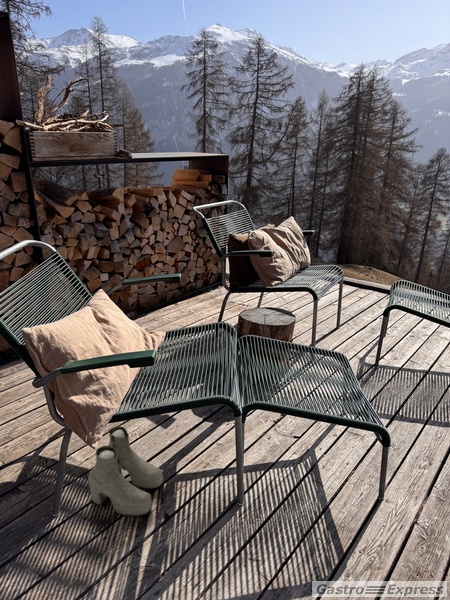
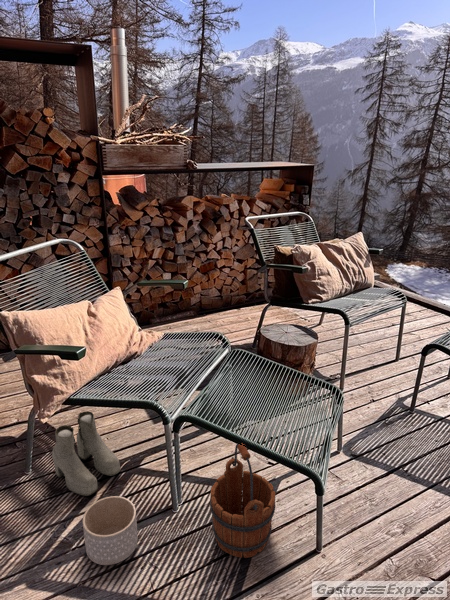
wooden bucket: none [285,419,350,527] -> present [210,443,275,558]
planter: none [175,503,229,576] -> present [83,496,138,565]

